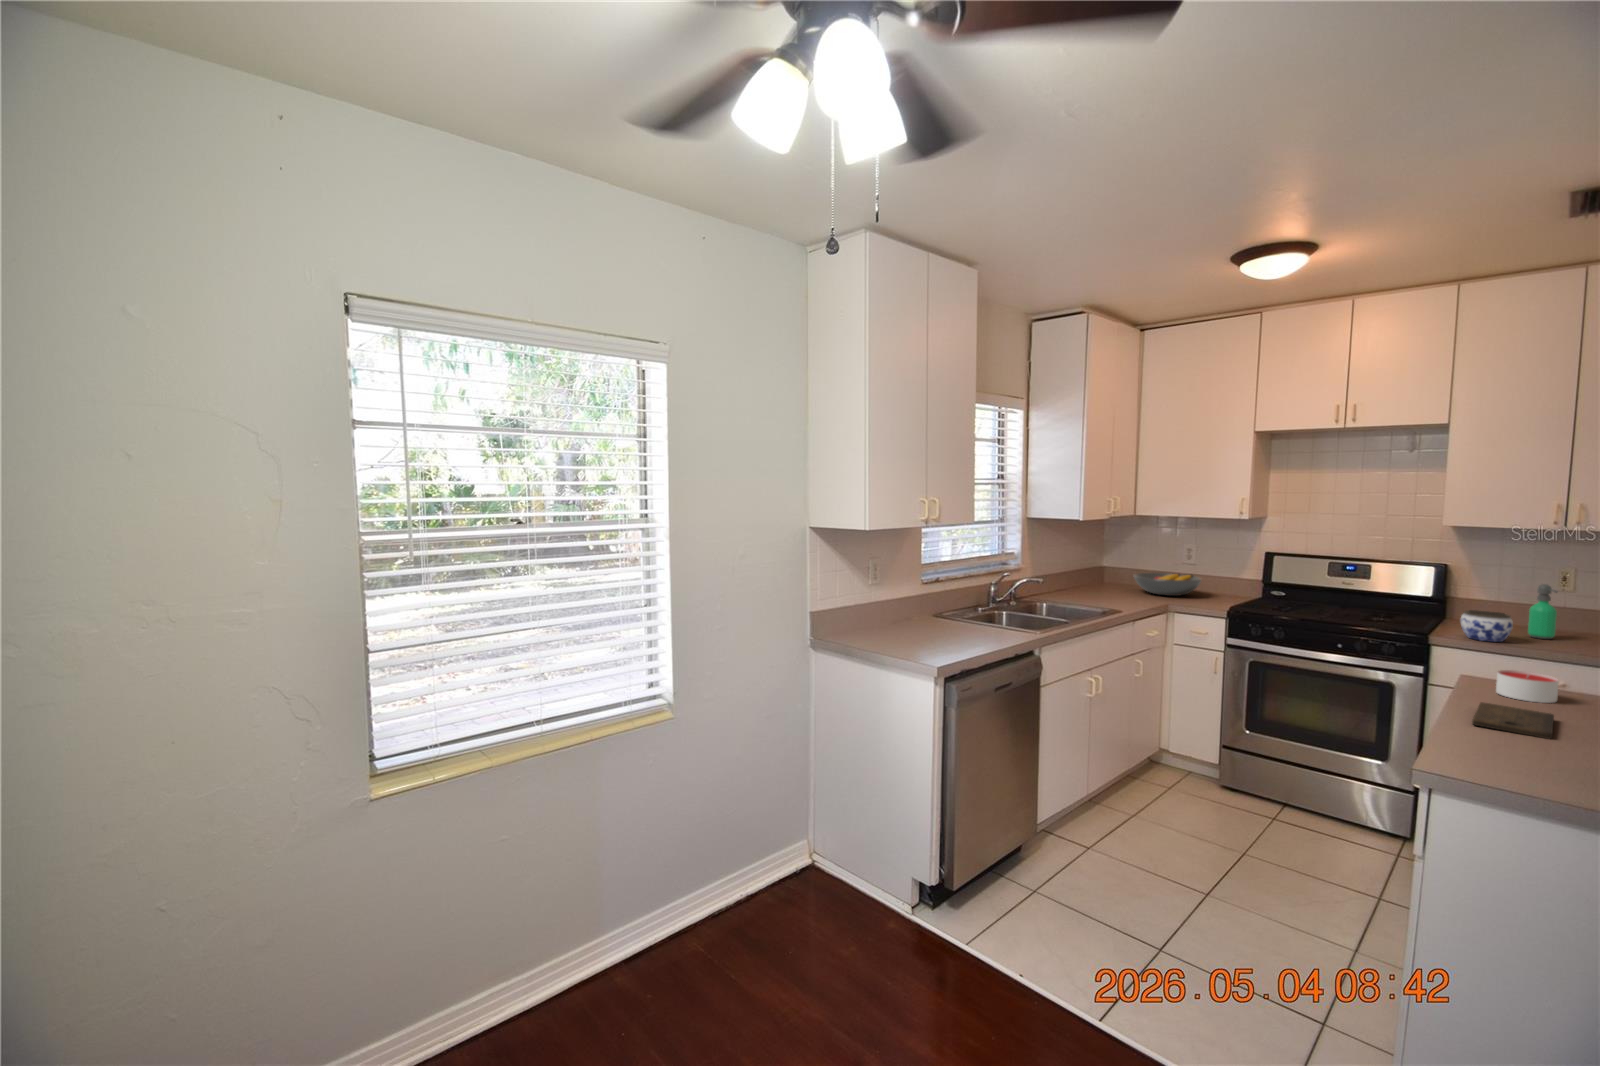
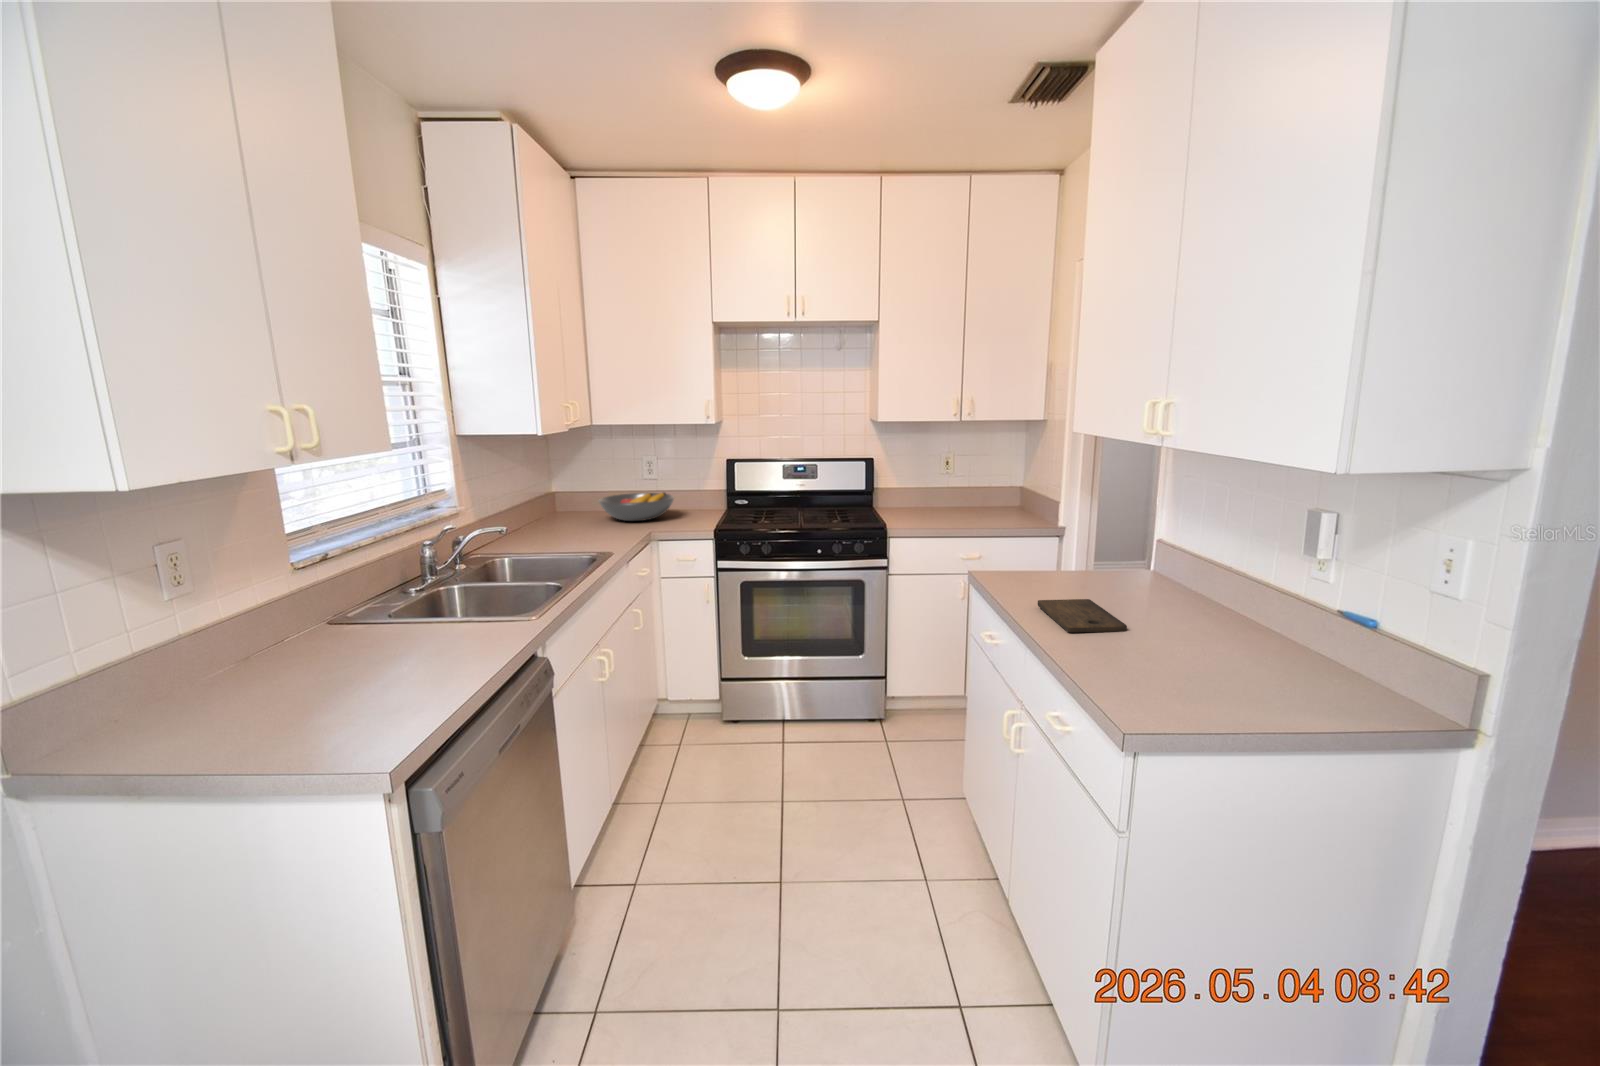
soap dispenser: present [1528,584,1557,639] -> none [936,468,955,515]
jar: present [1460,610,1513,642] -> none [903,497,937,525]
candle: present [1496,670,1559,703] -> none [1012,556,1056,586]

